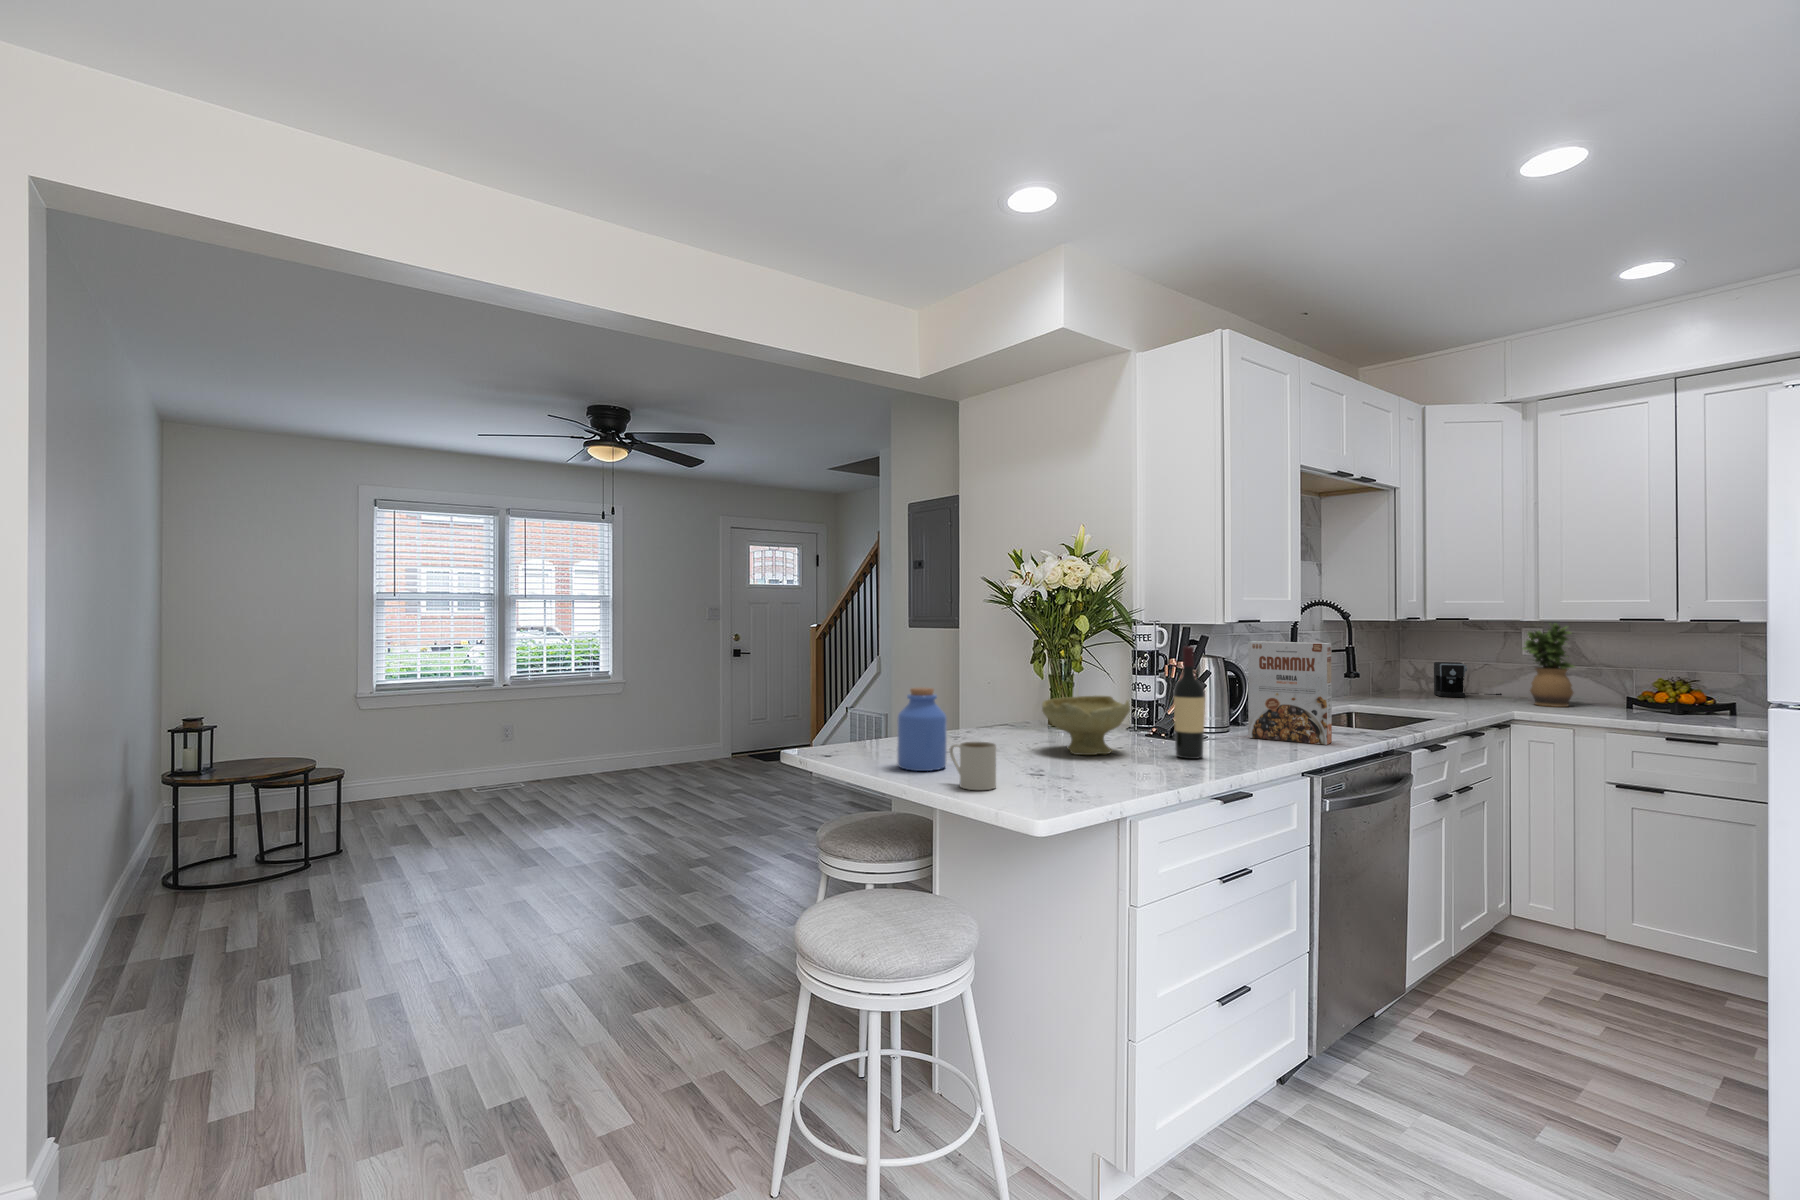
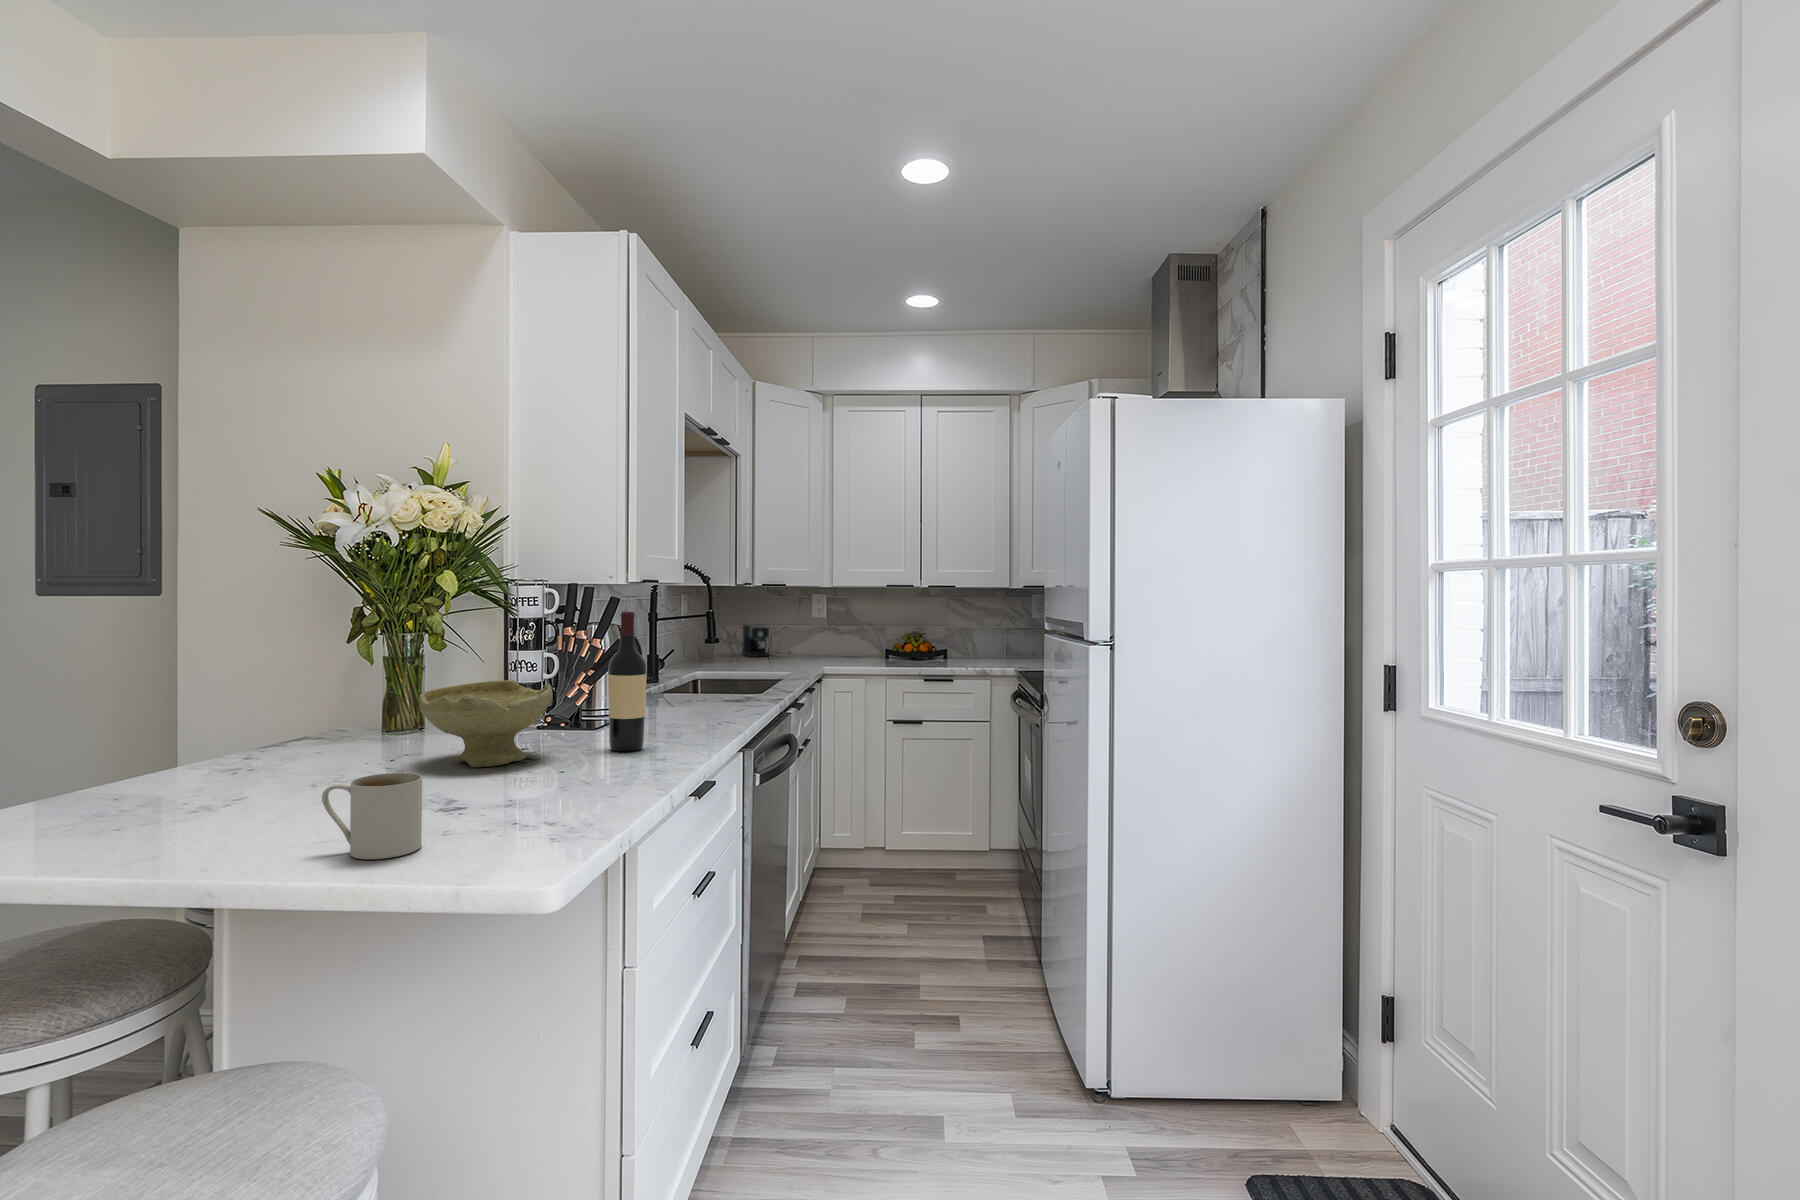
potted plant: present [1523,623,1574,707] -> none [818,588,853,660]
cereal box: present [1248,641,1332,745] -> none [654,605,739,716]
jar: present [897,688,947,771] -> none [171,690,284,844]

